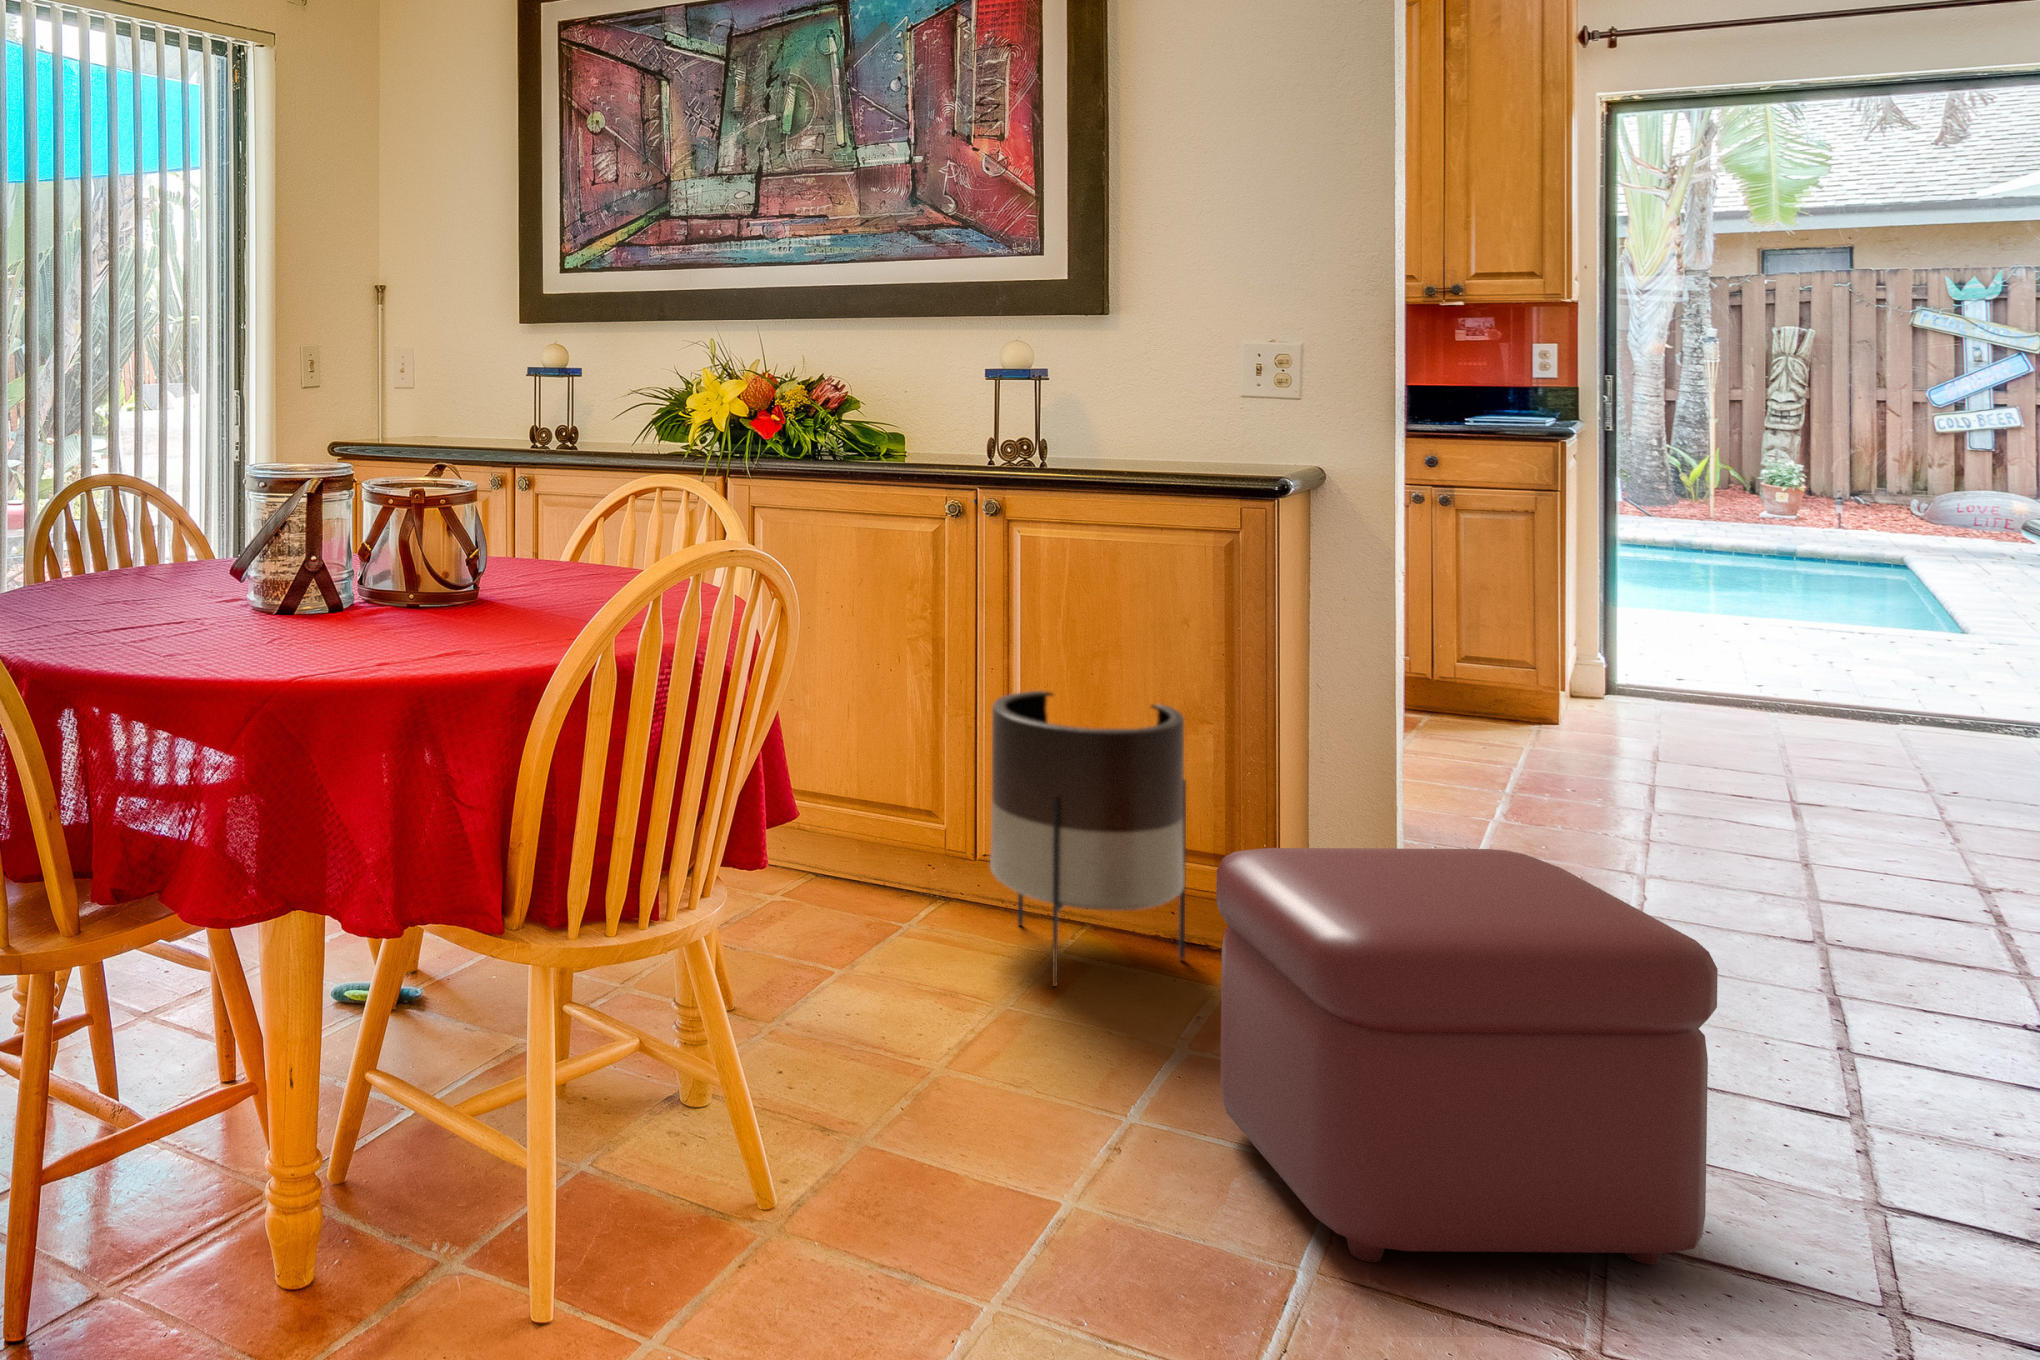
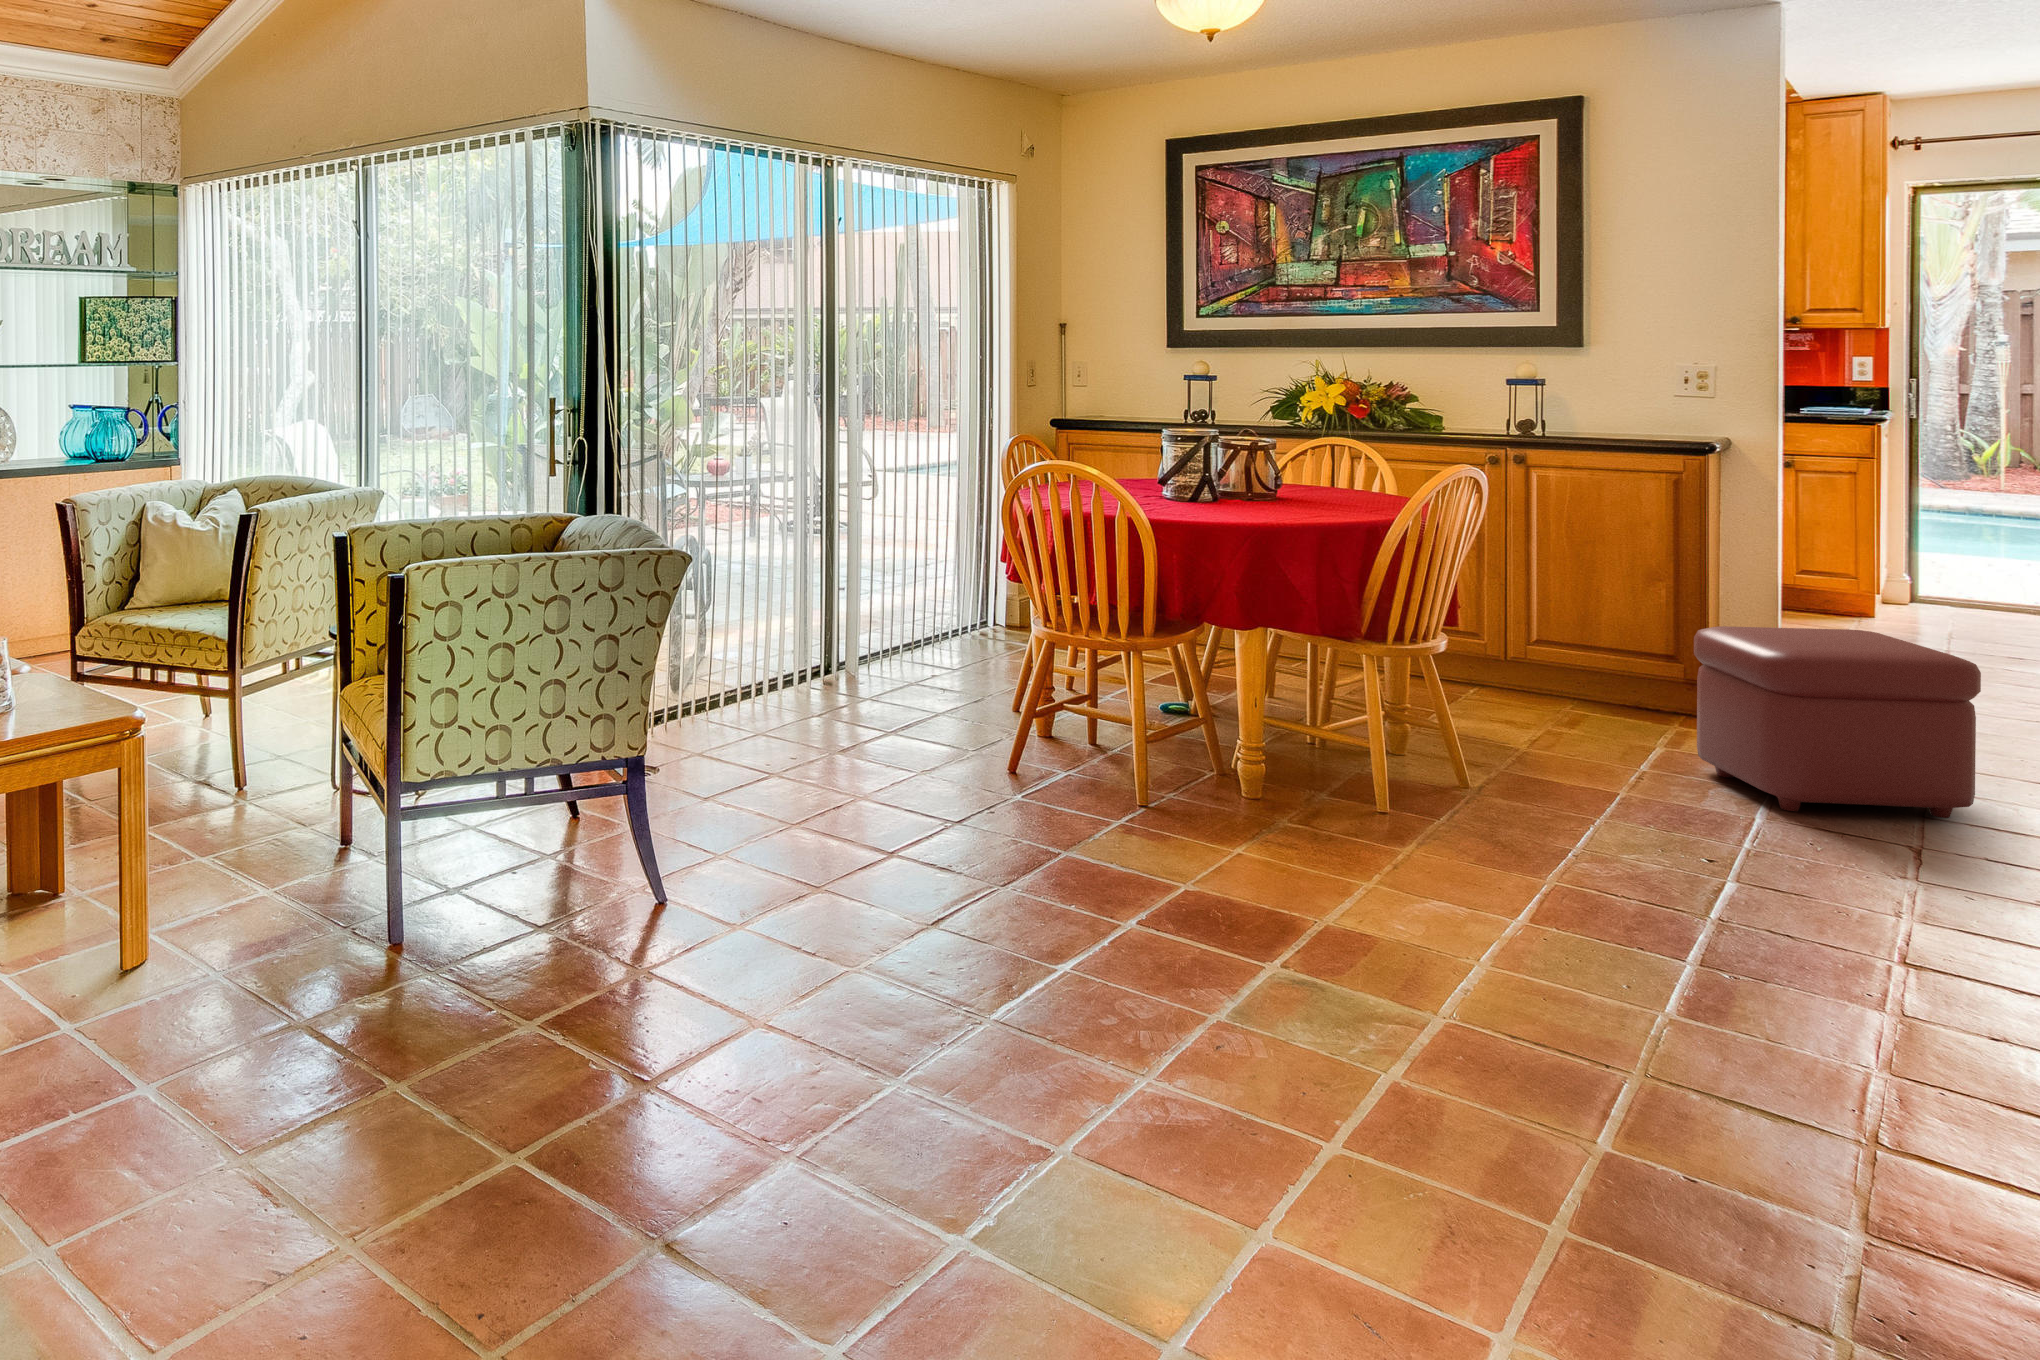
planter: present [990,690,1186,987] -> none [1527,563,1651,720]

